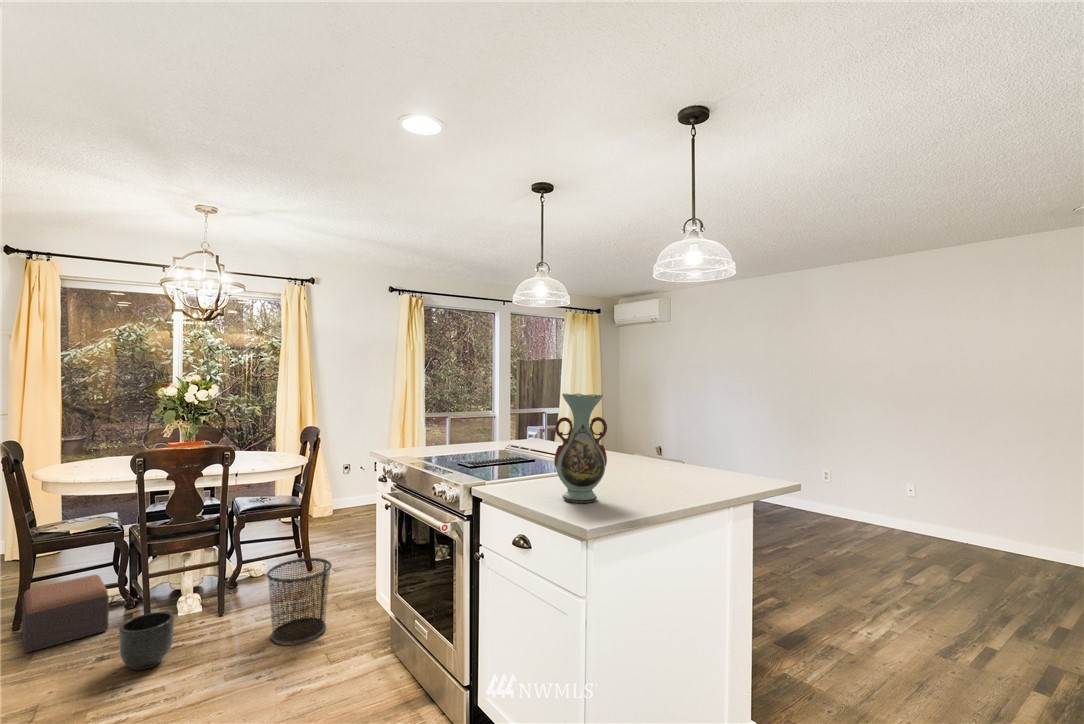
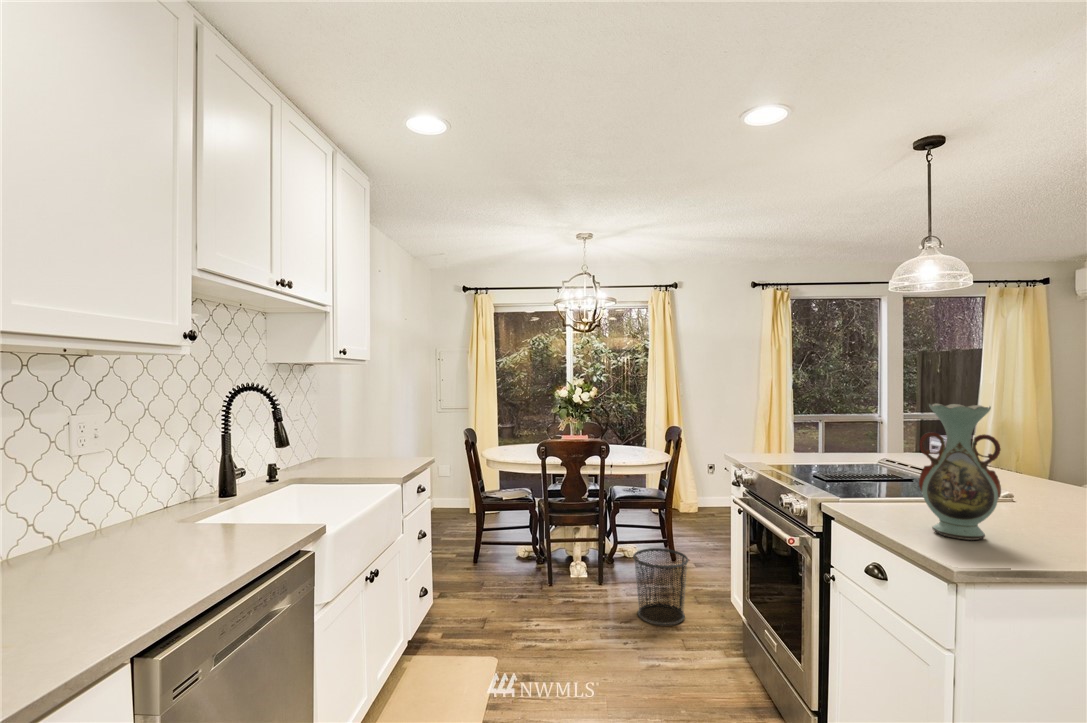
footstool: present [22,575,109,653] -> none [480,531,527,577]
planter: present [119,612,174,670] -> none [533,568,567,611]

